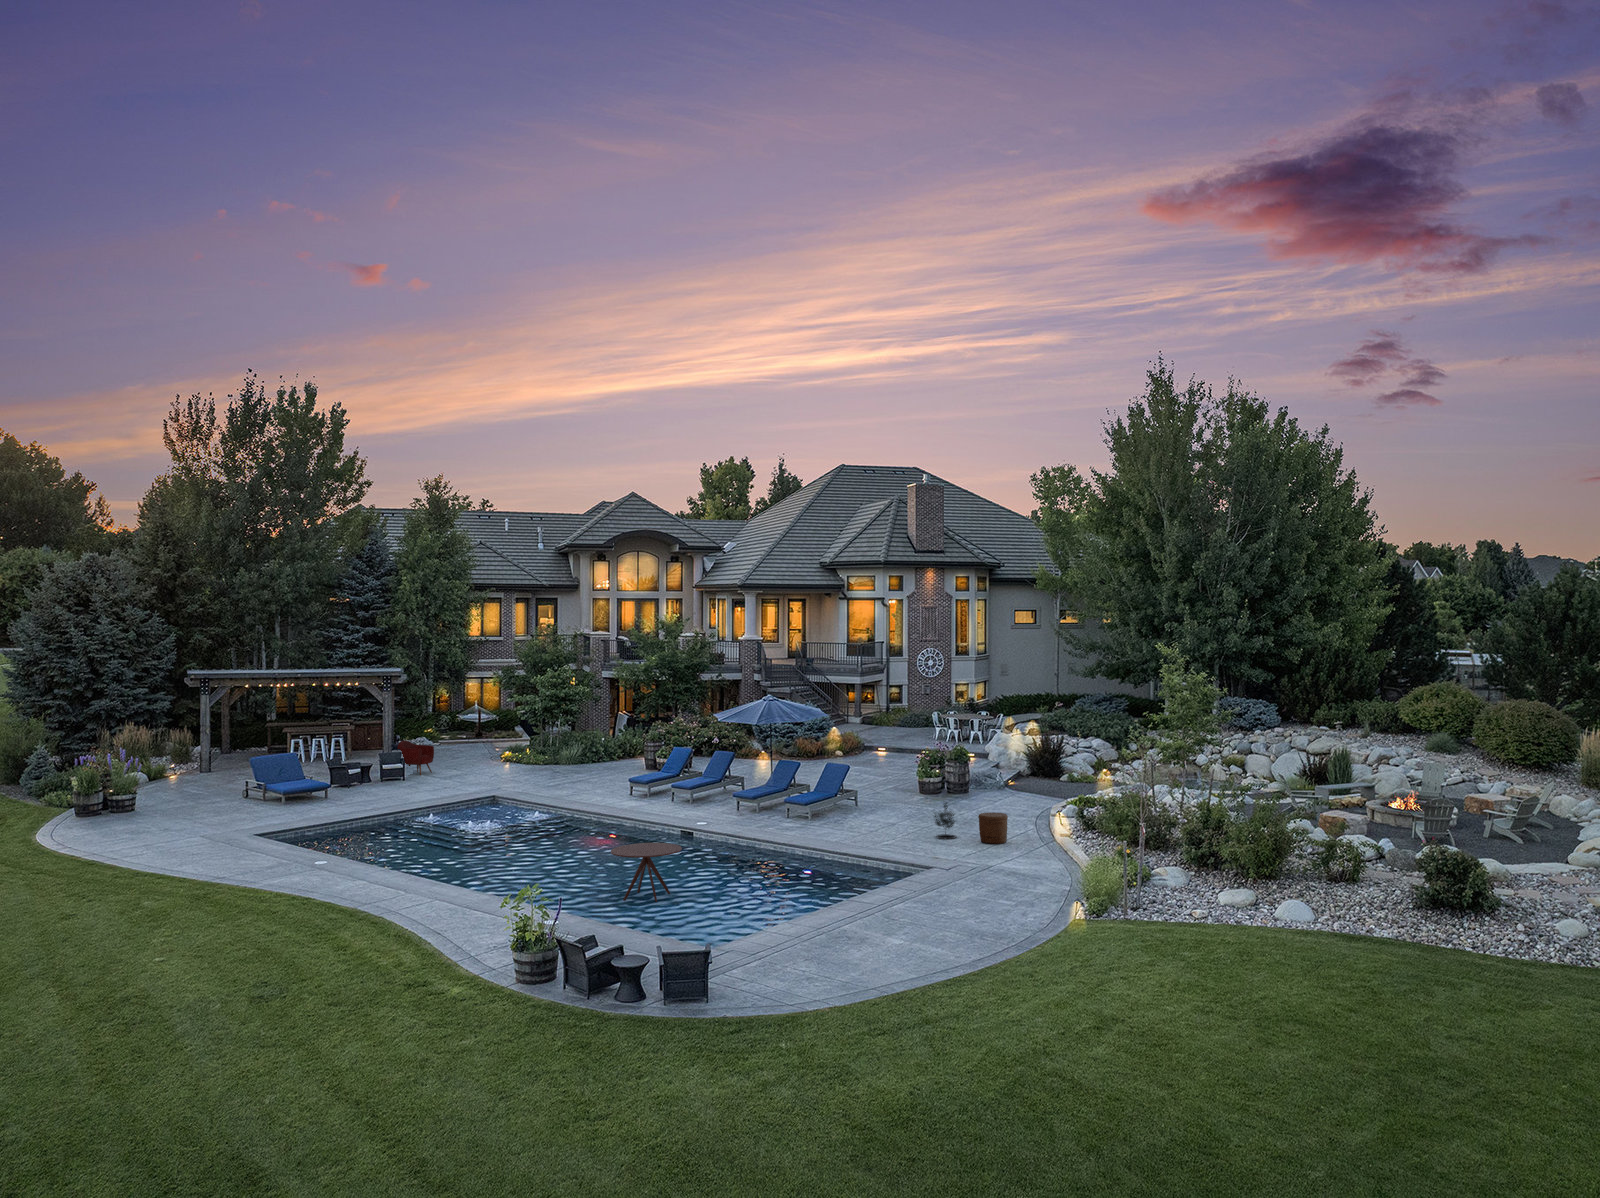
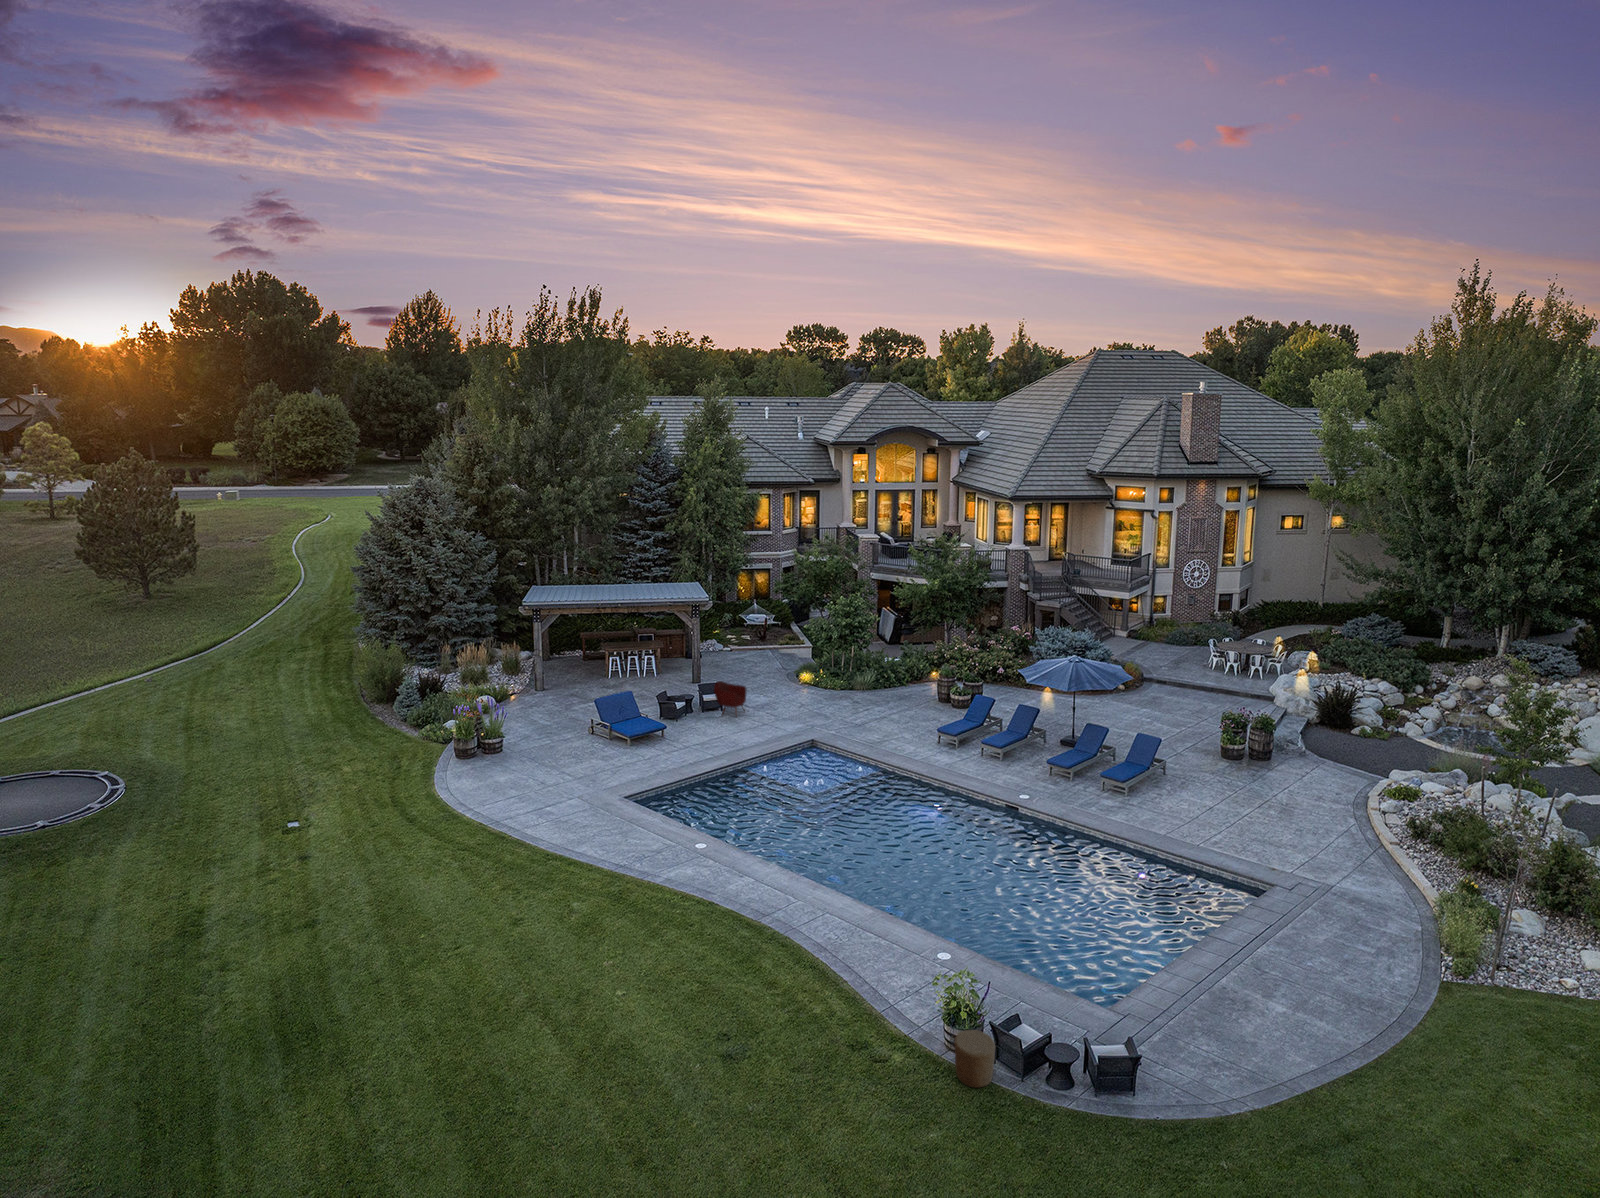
potted tree: present [935,803,956,839] -> none [1408,917,1445,967]
woven basket: present [978,812,1008,844] -> present [954,1030,996,1088]
round table: present [611,843,682,902] -> none [1116,1054,1211,1160]

